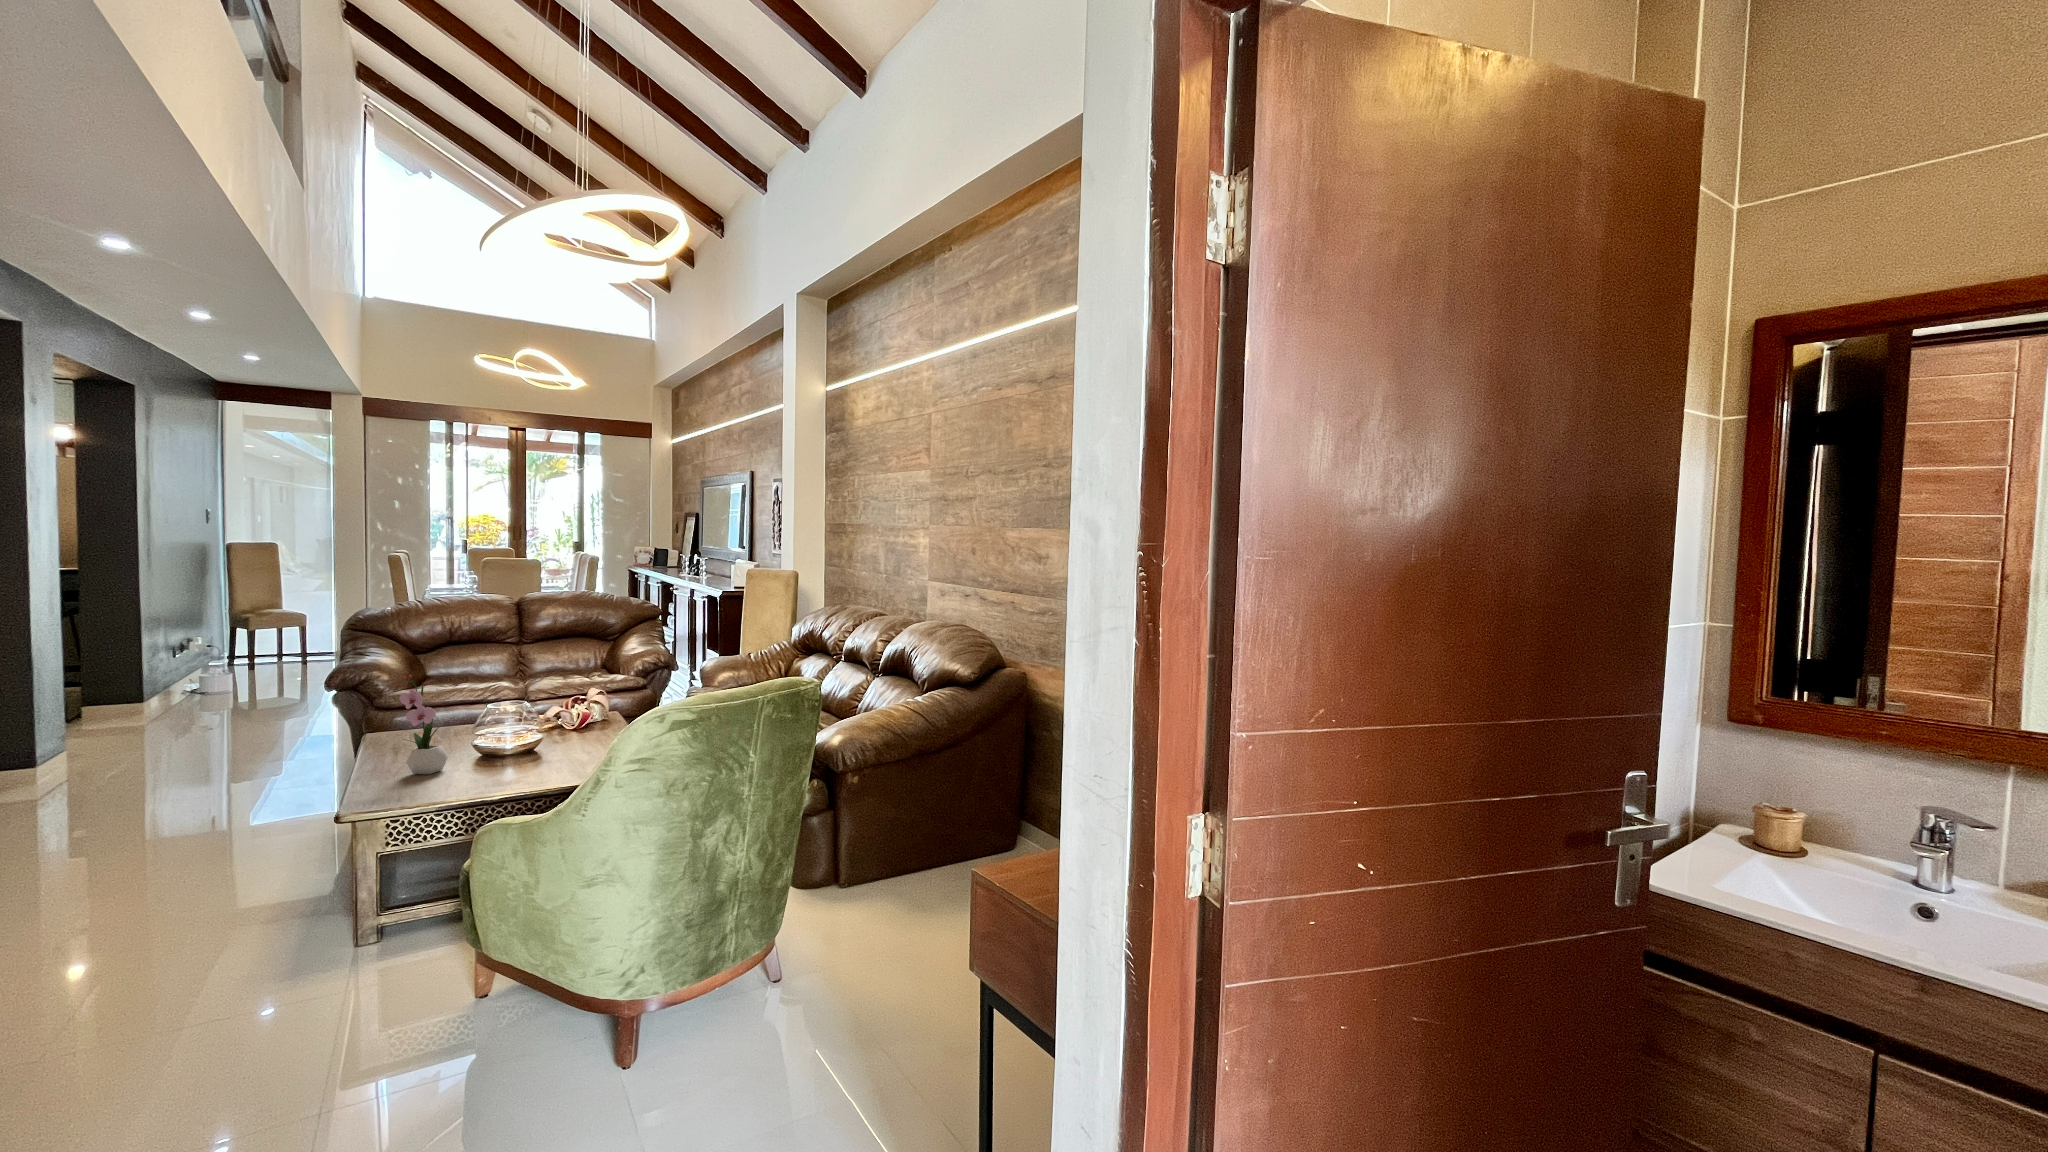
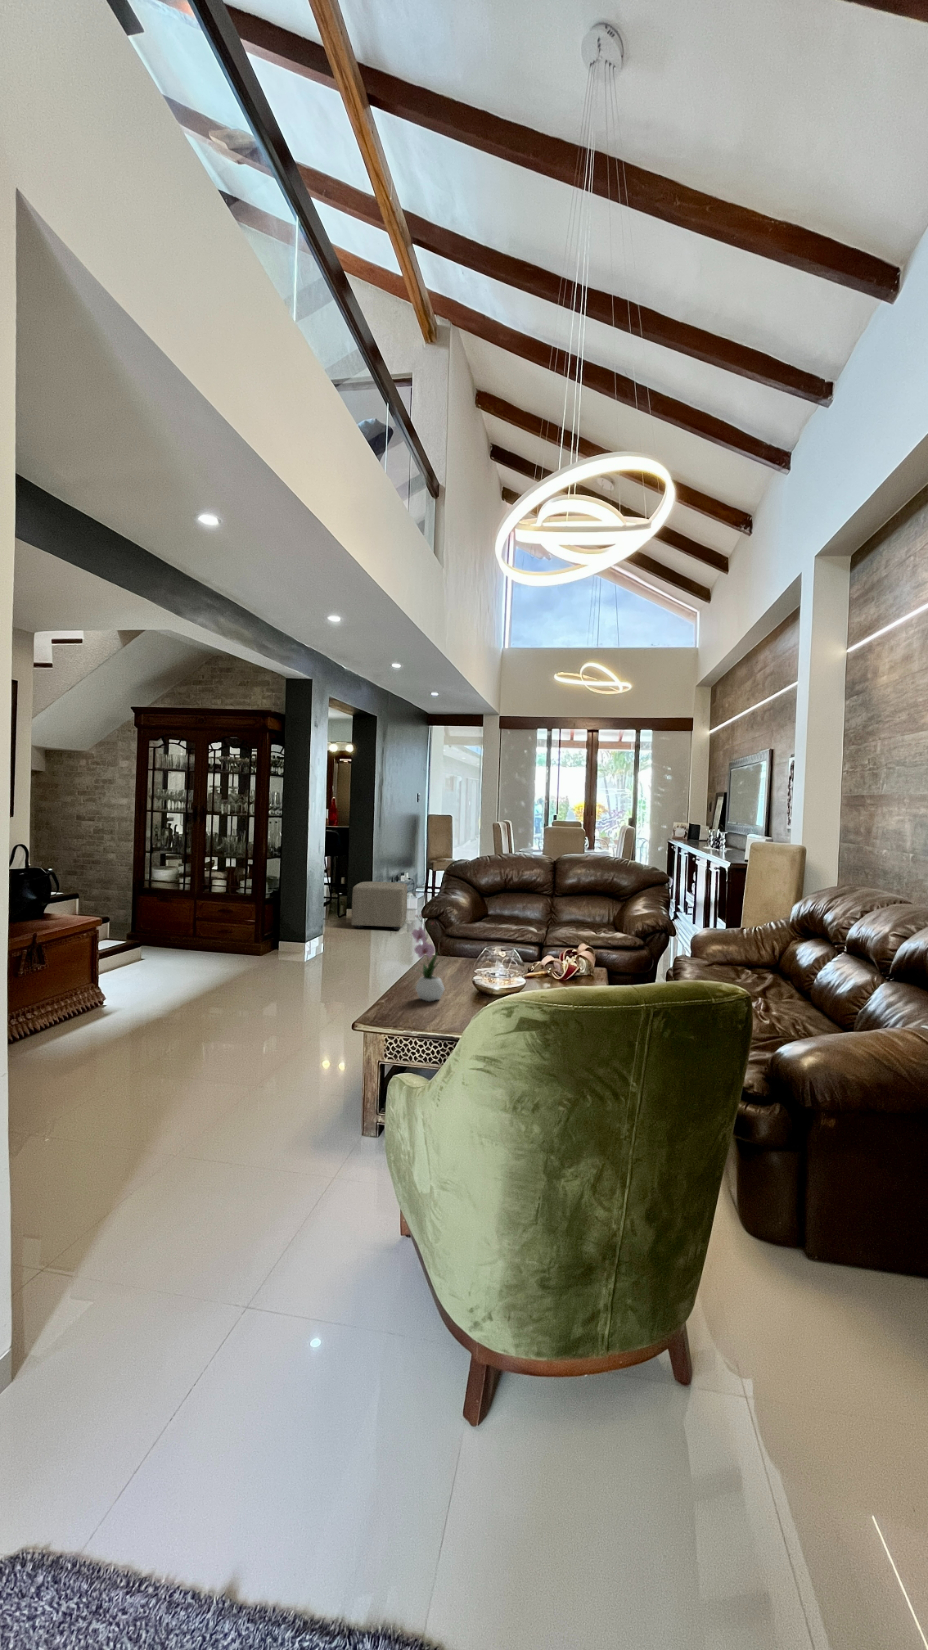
ottoman: none [113,652,228,731] -> present [351,882,407,930]

